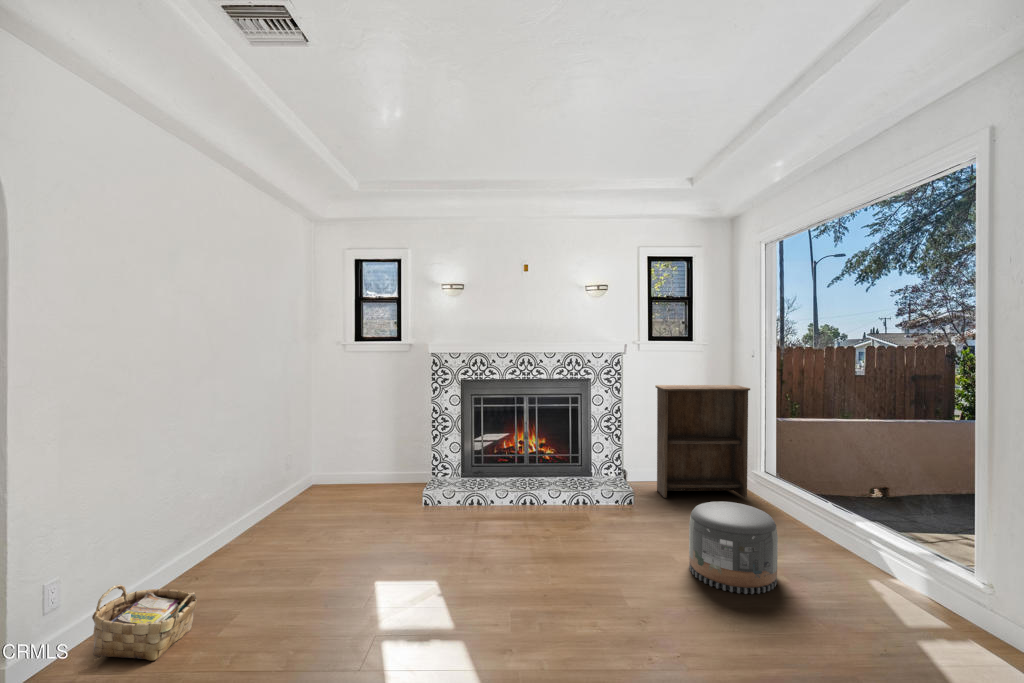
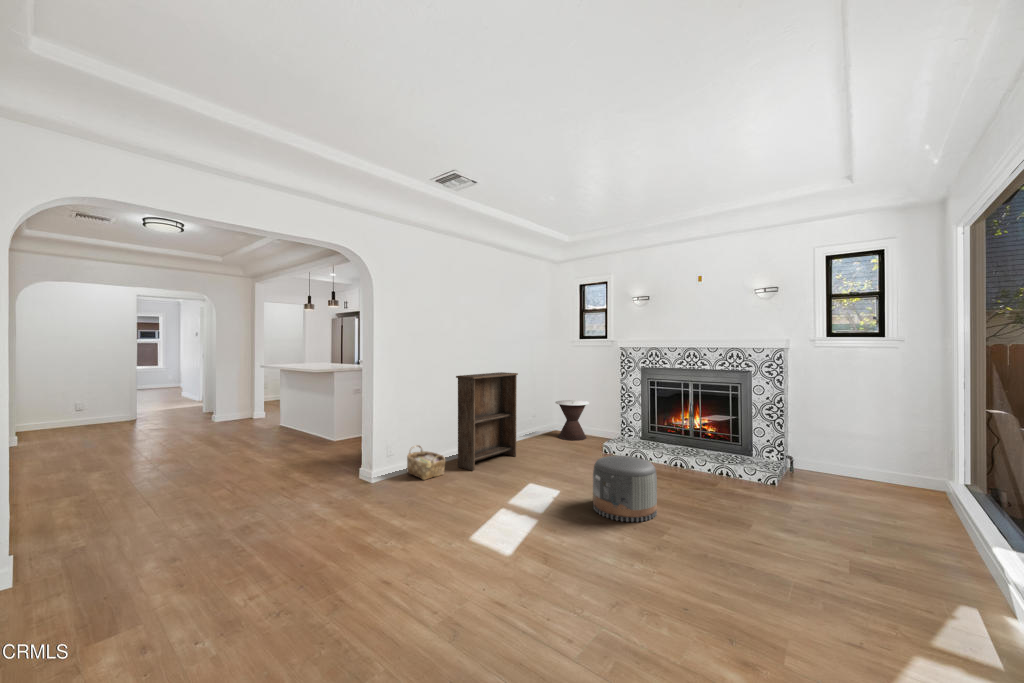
bookshelf: present [655,385,750,498] -> present [456,372,518,470]
side table: none [327,430,379,493] -> present [555,400,589,440]
pouf: present [689,501,778,594] -> present [593,455,657,522]

